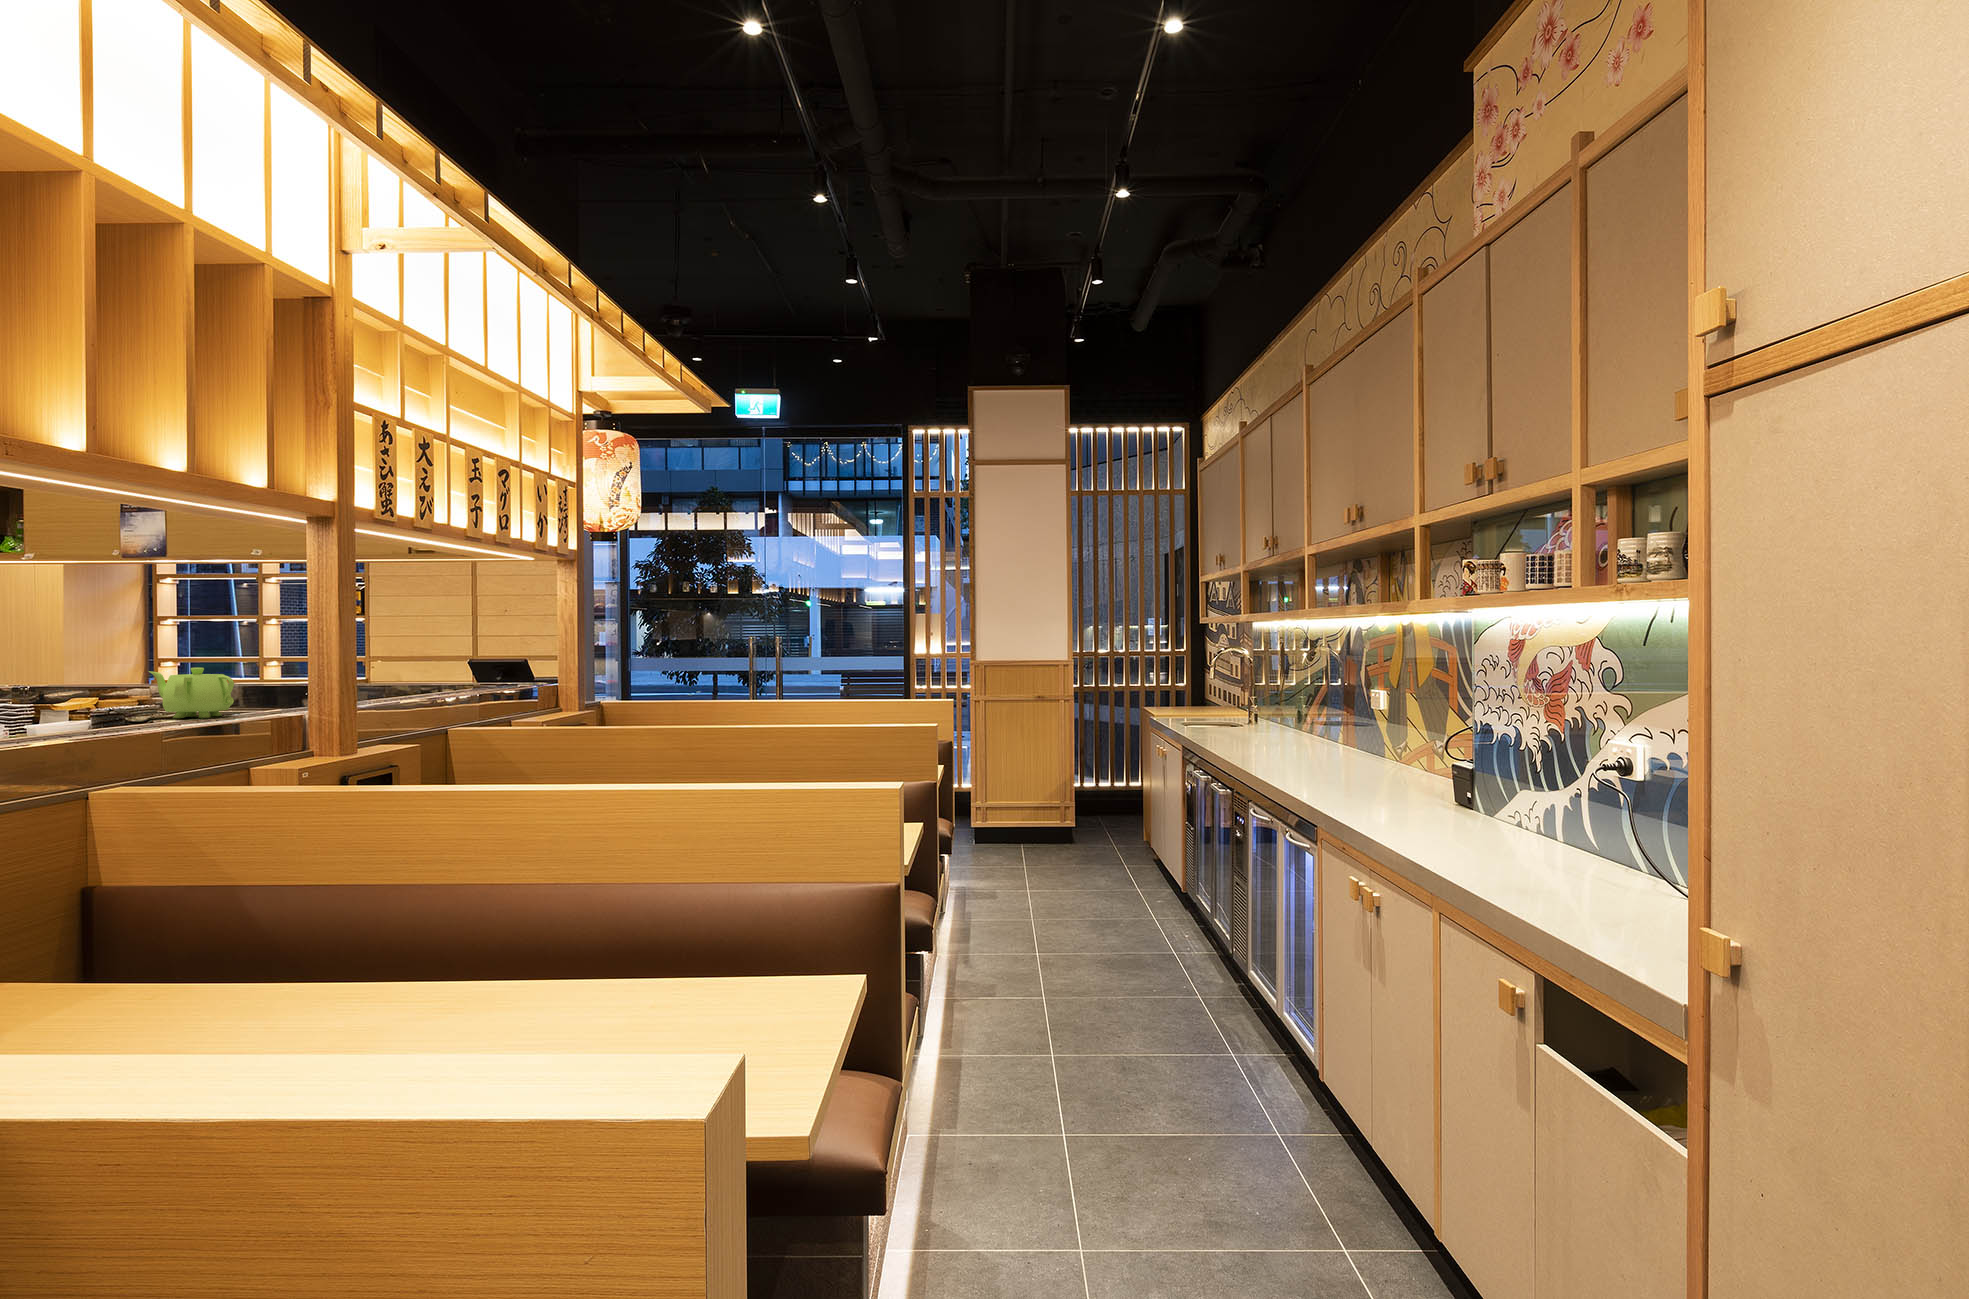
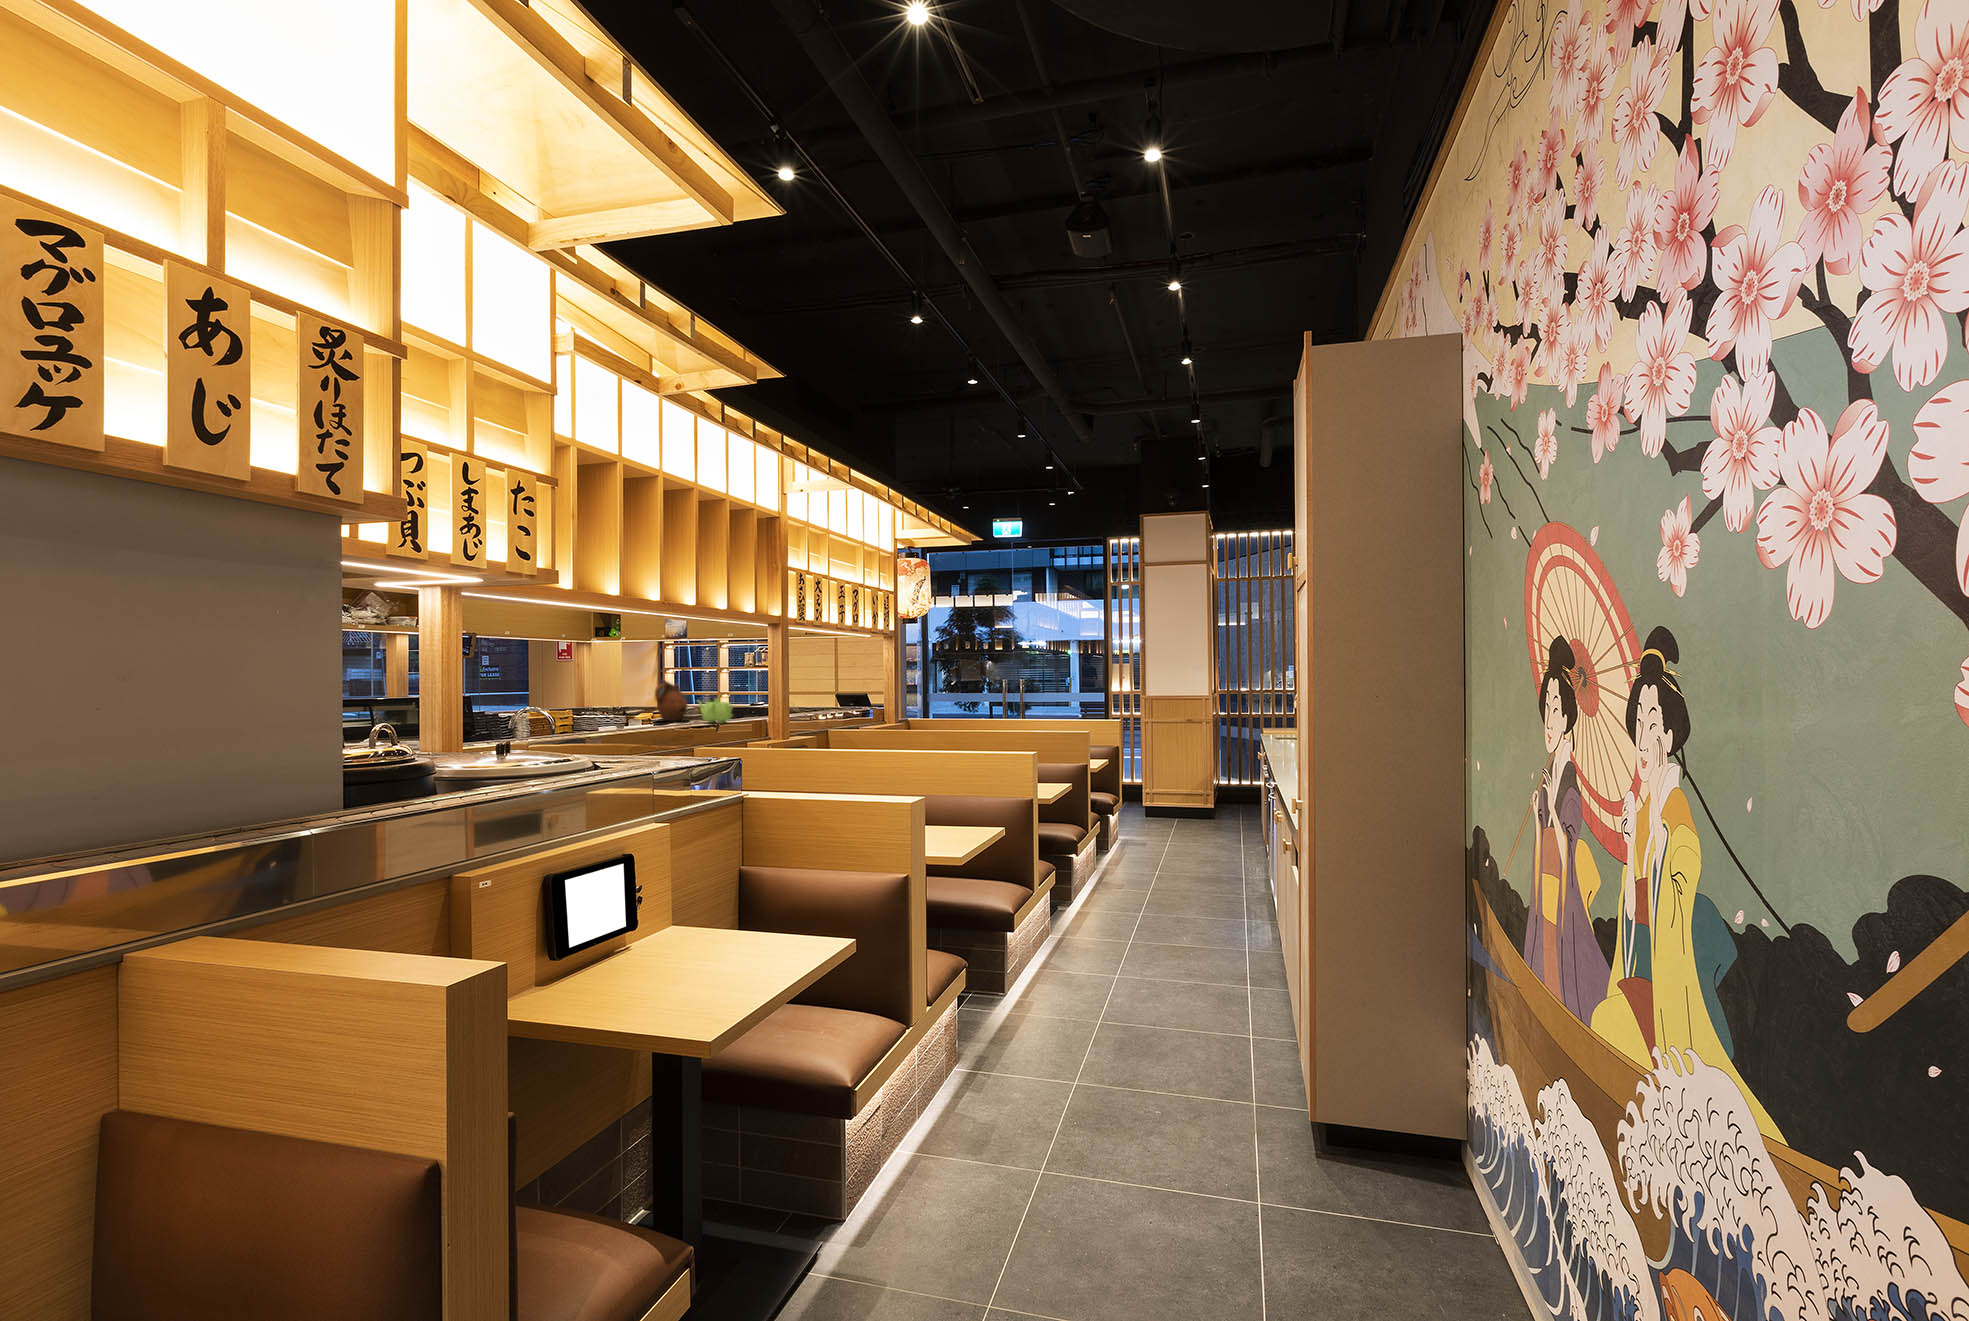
ceramic pitcher: none [54,631,144,715] -> present [655,680,687,721]

